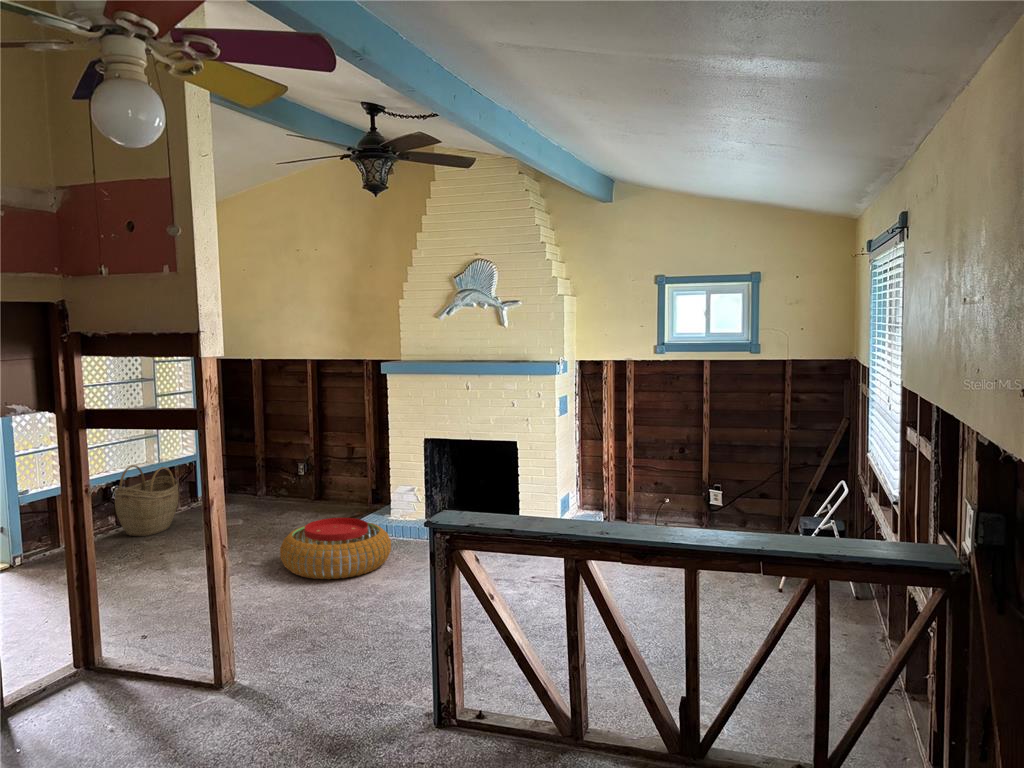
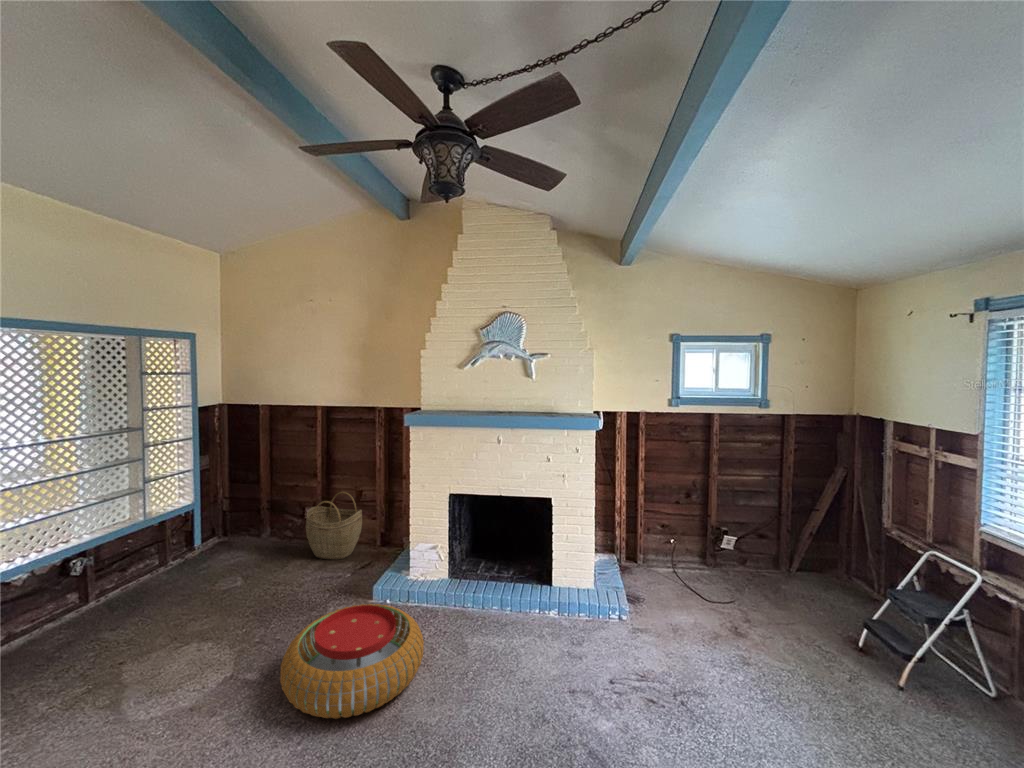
woven basket: present [115,465,179,536] -> present [306,492,362,560]

